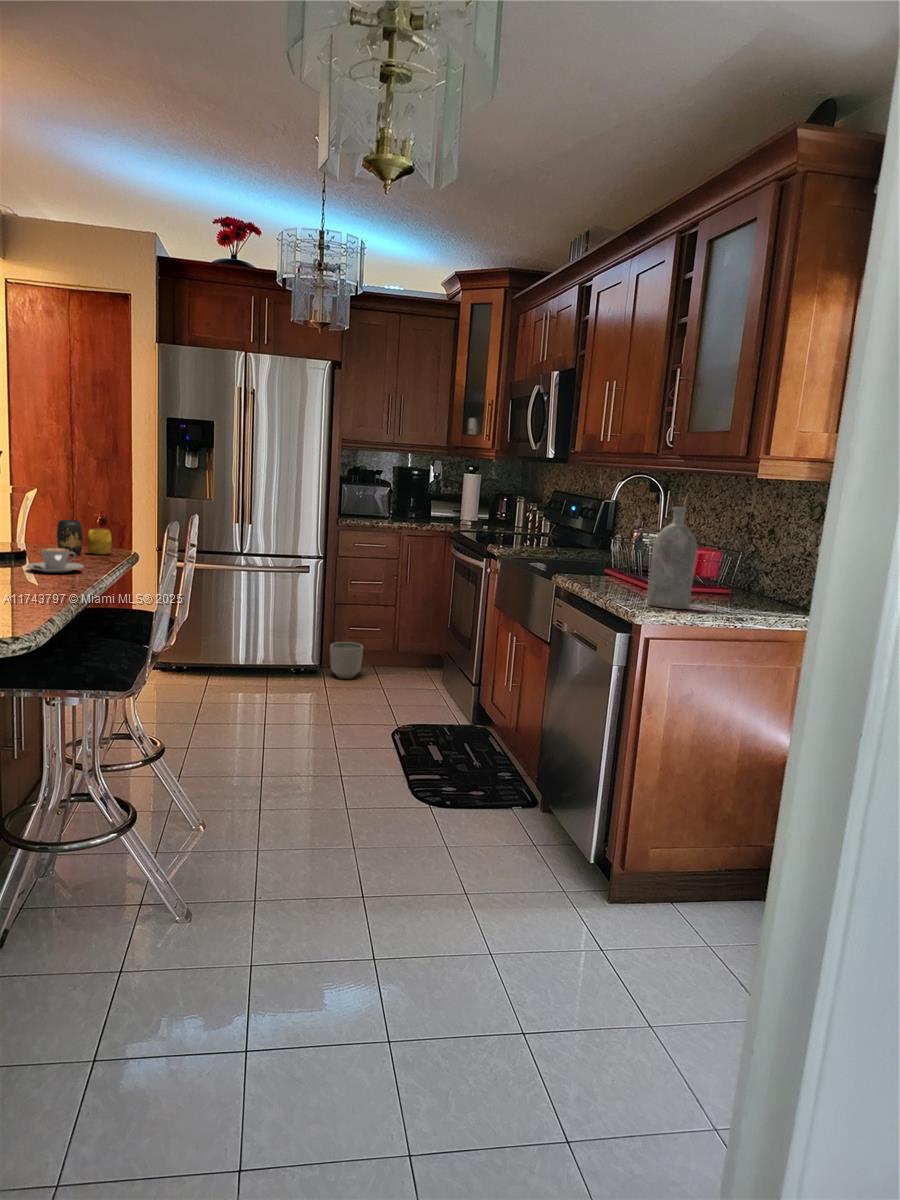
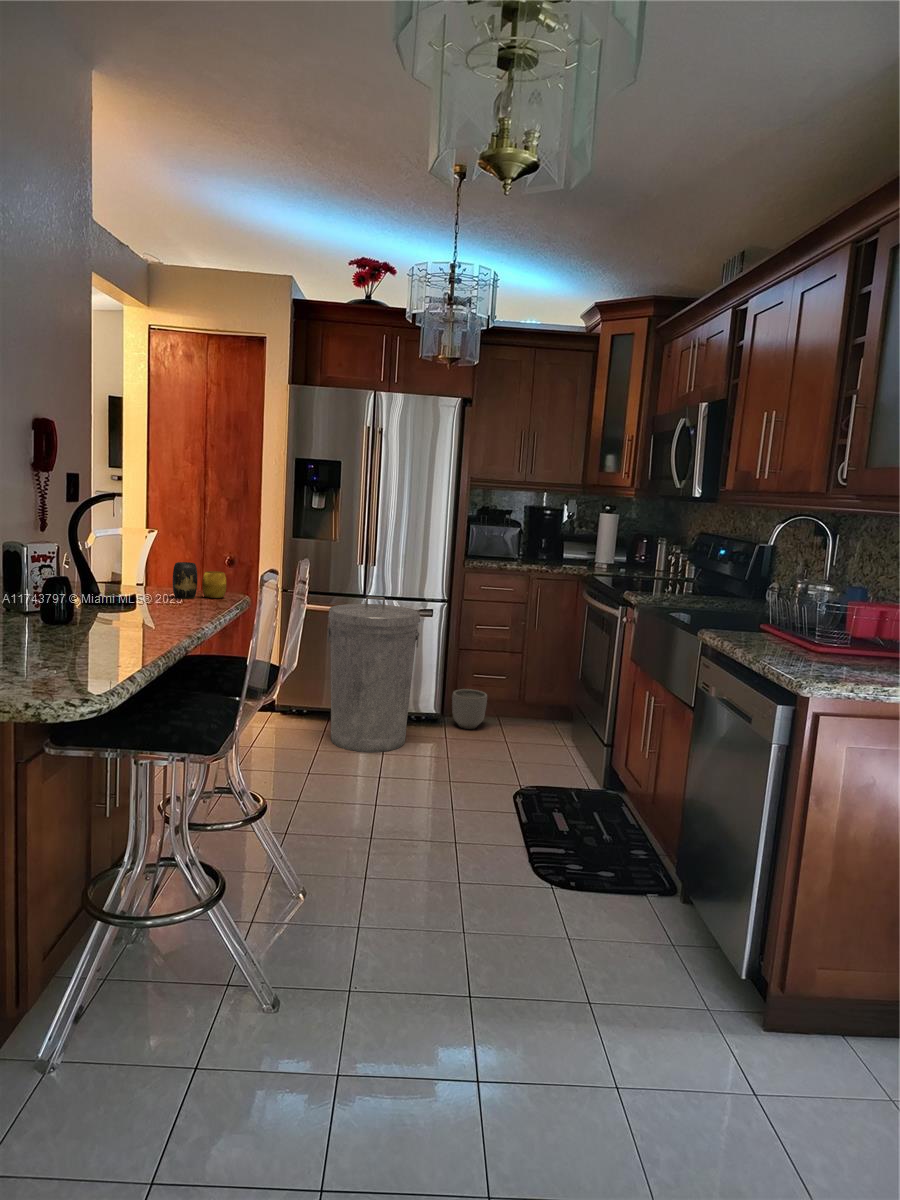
bottle: present [647,507,697,609] -> none [817,556,884,681]
coffee cup: present [27,548,84,573] -> none [133,593,190,619]
trash can: none [206,554,298,704] -> present [327,596,420,752]

